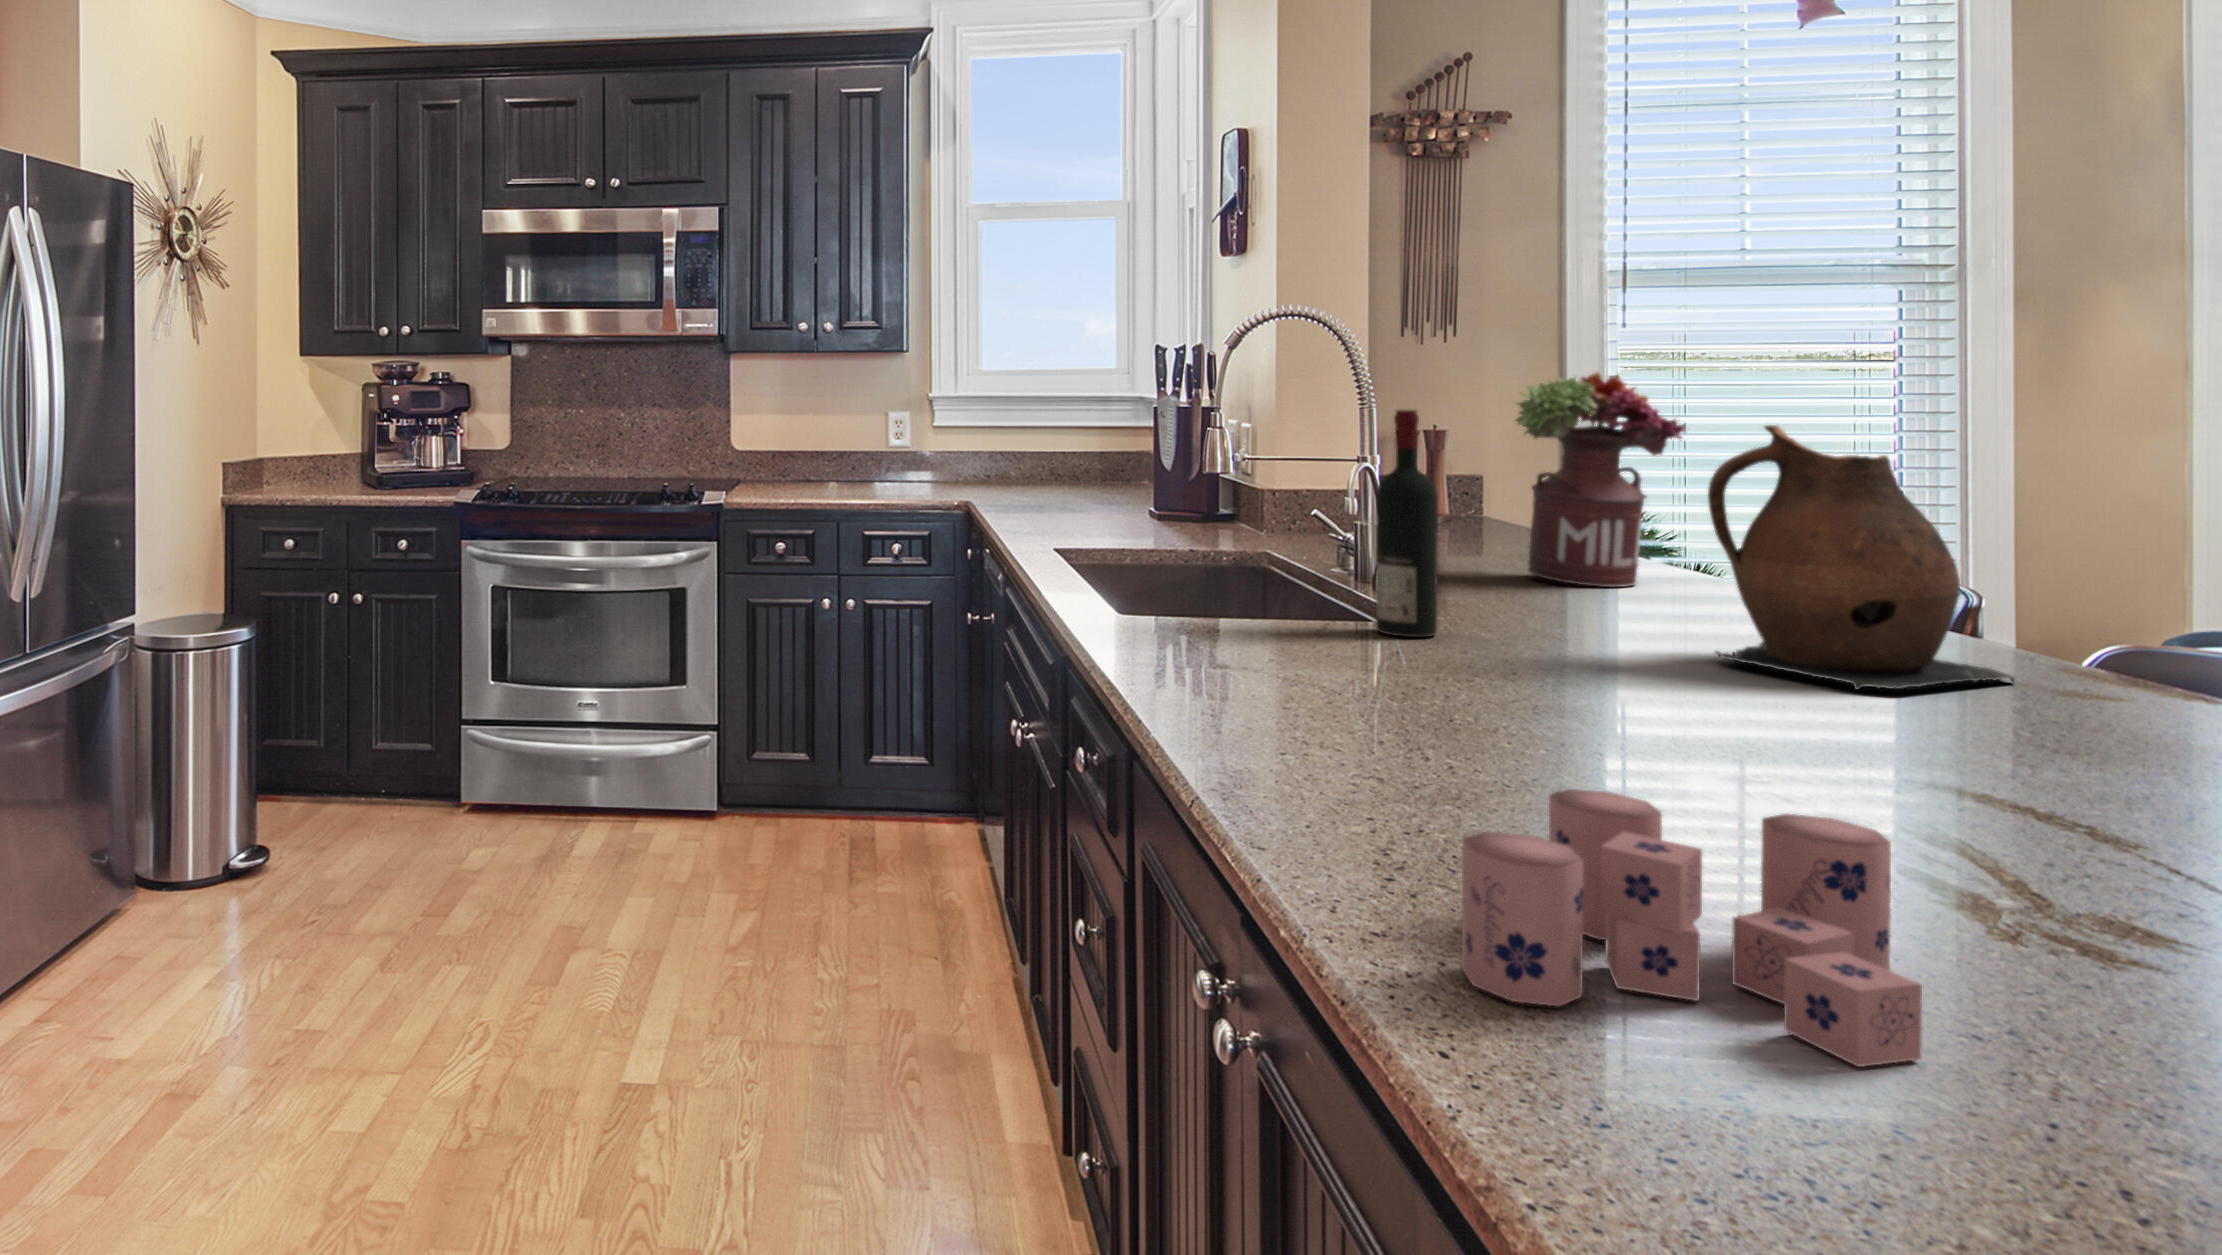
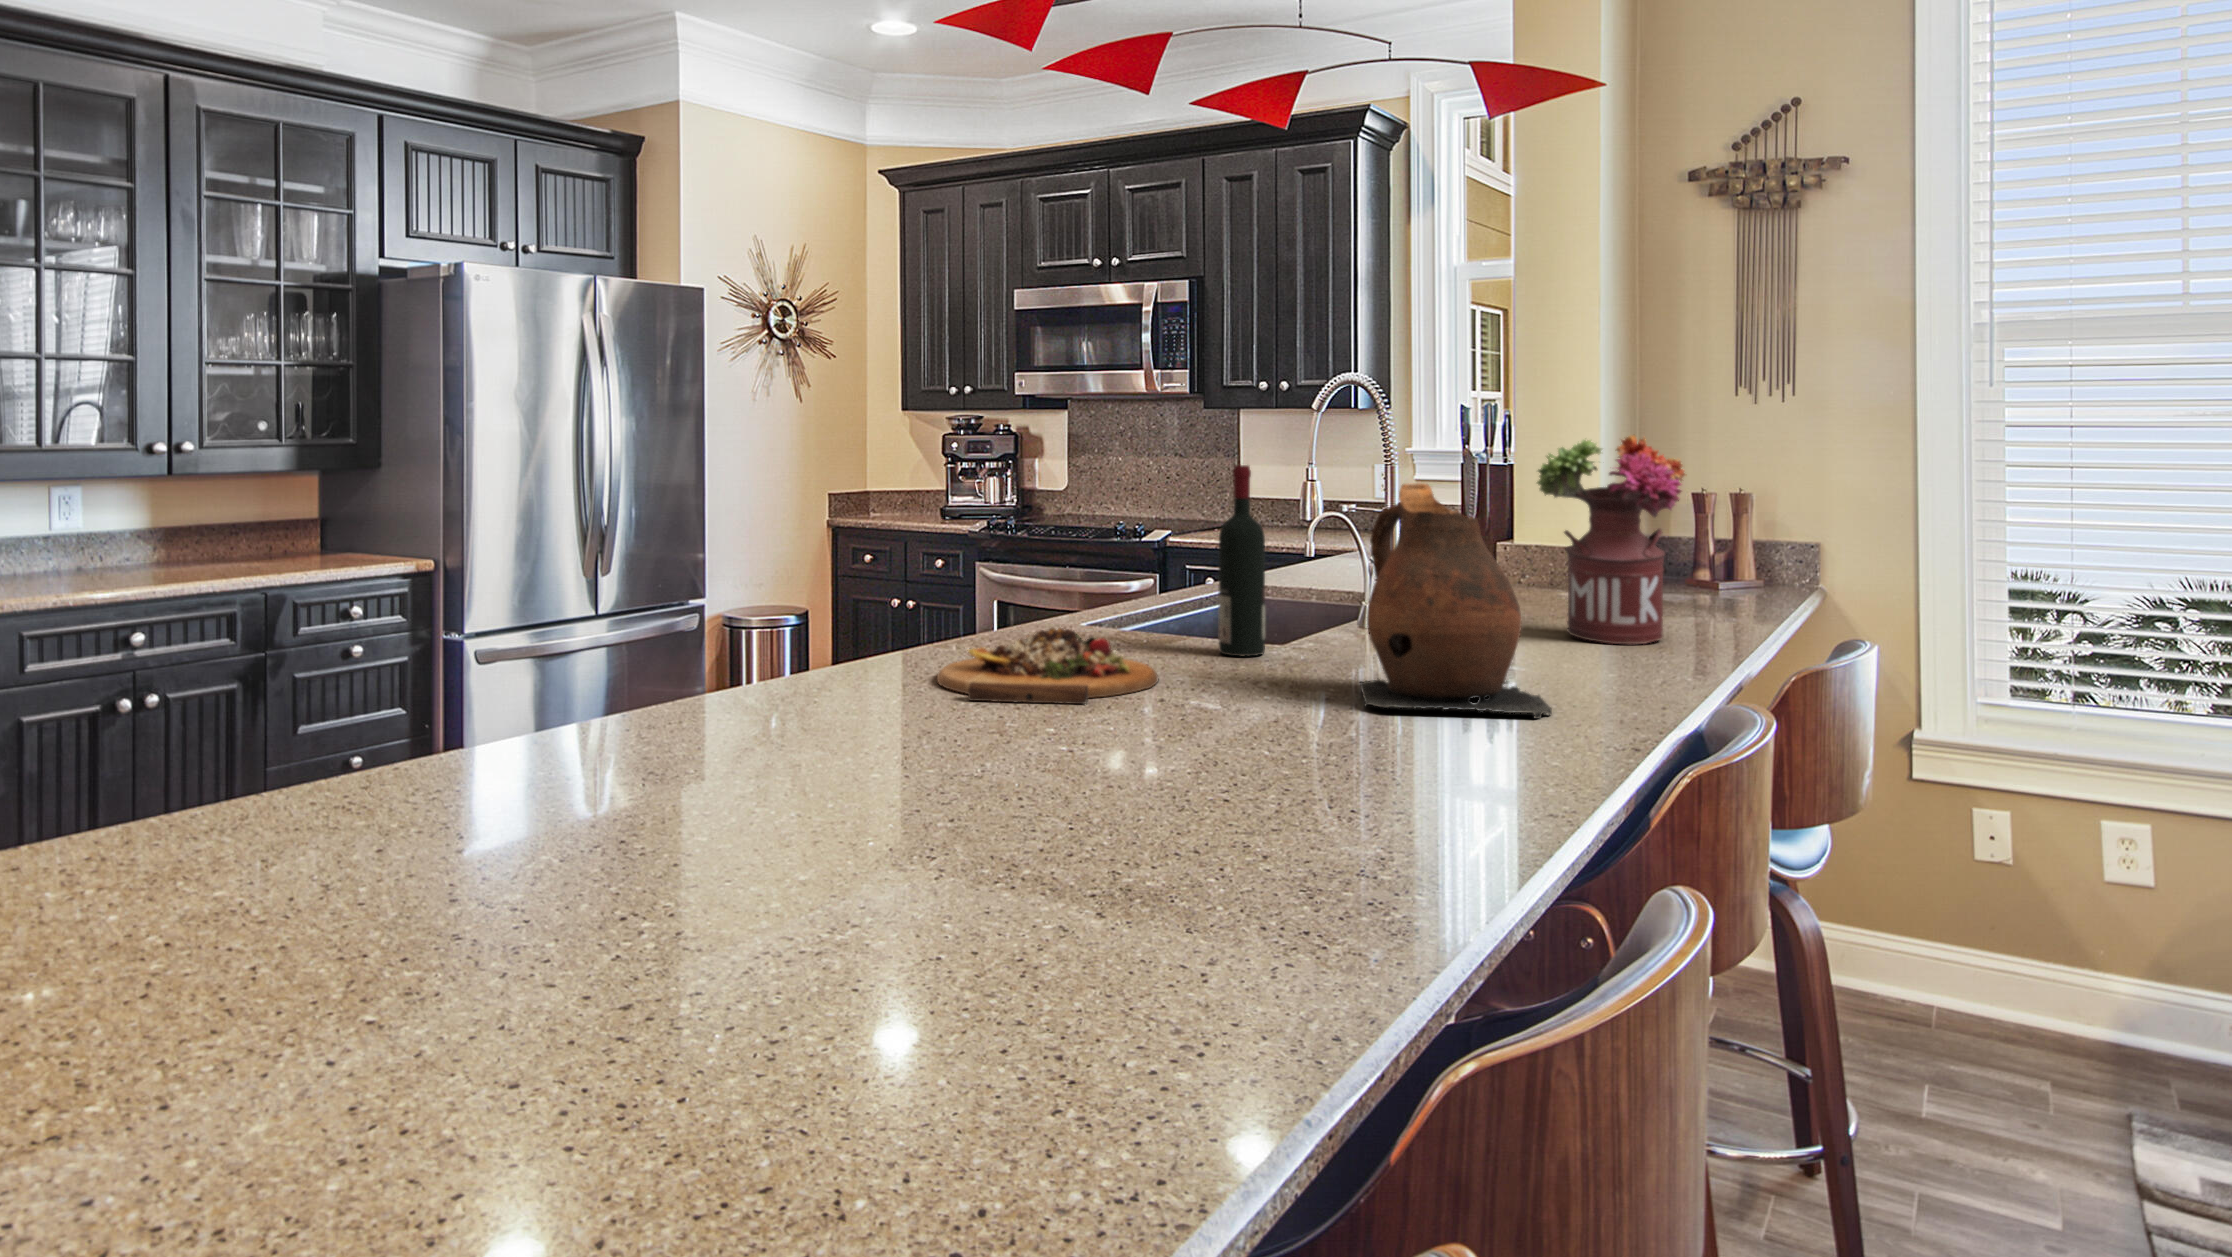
cutting board: none [1251,624,1618,740] -> present [937,628,1159,705]
candle: present [1462,789,1922,1067] -> none [467,679,684,795]

